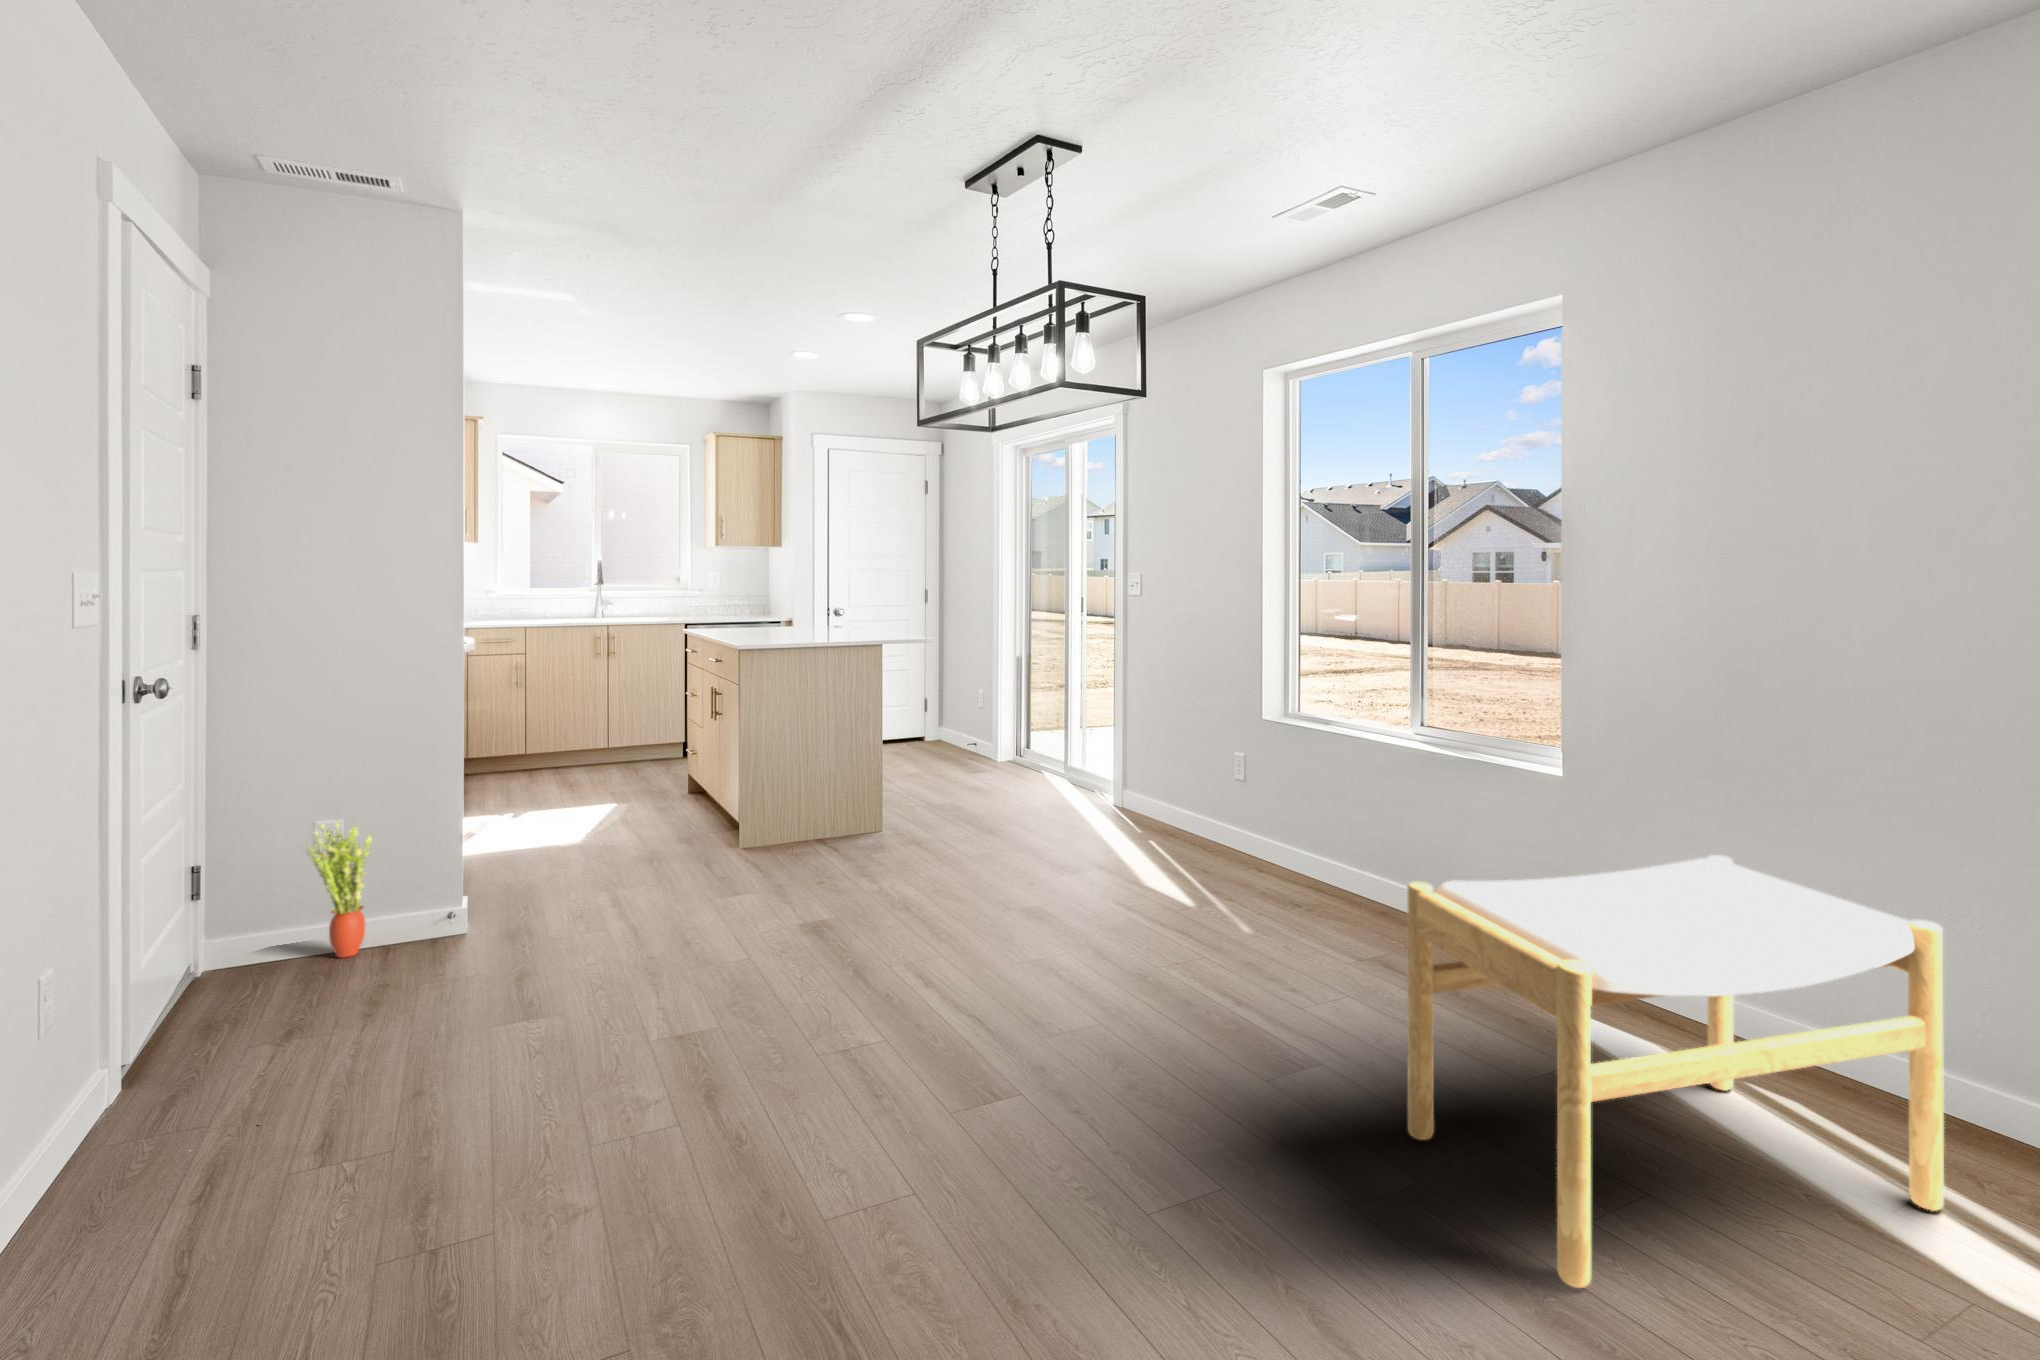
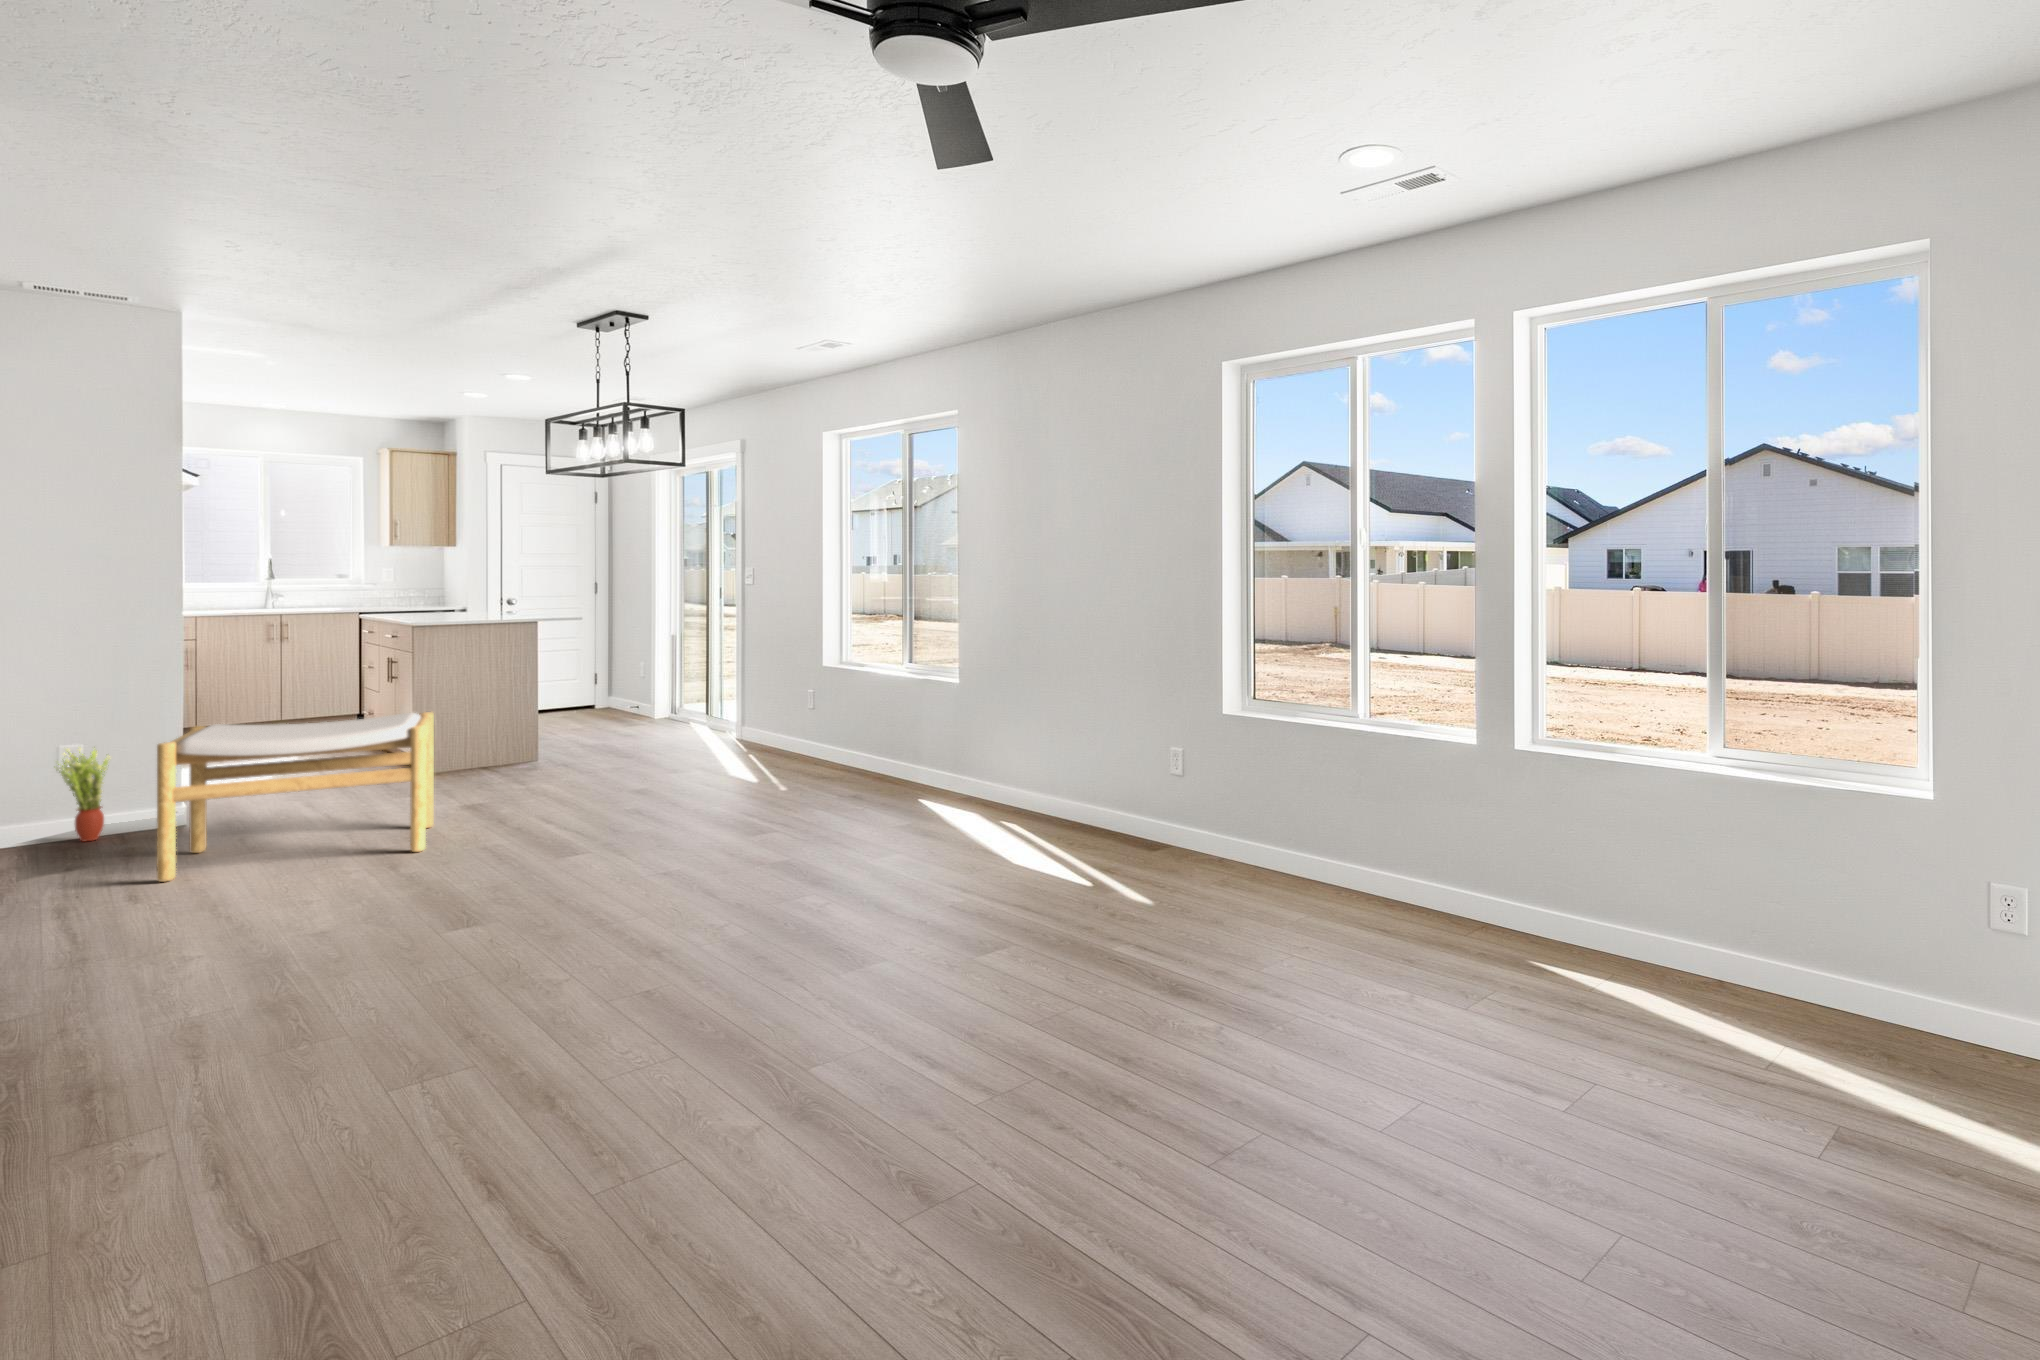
footstool: present [1408,855,1944,1288] -> present [157,712,434,882]

